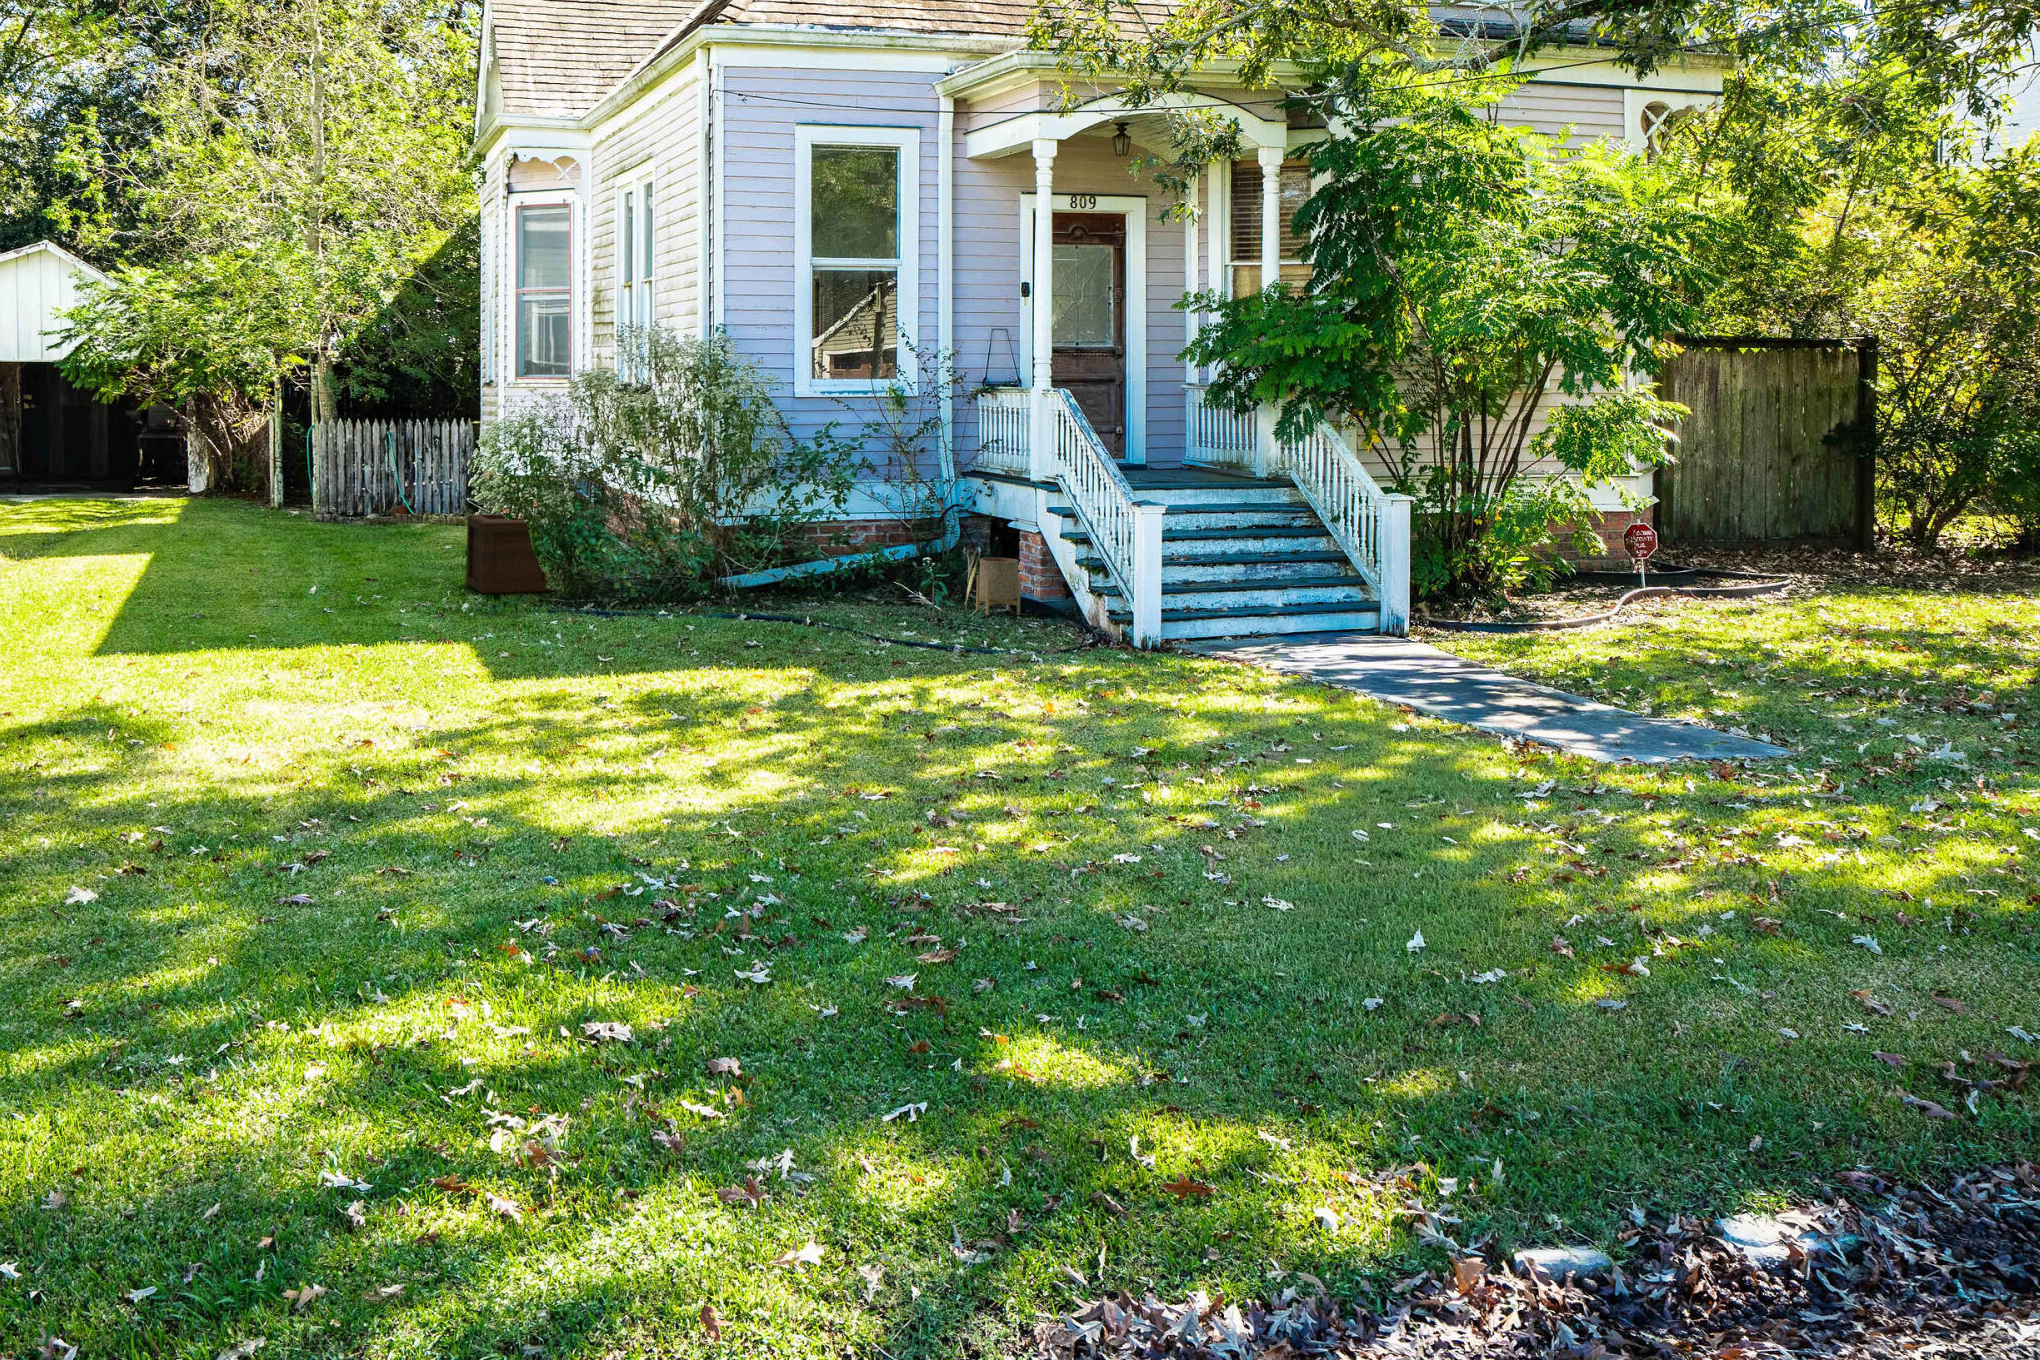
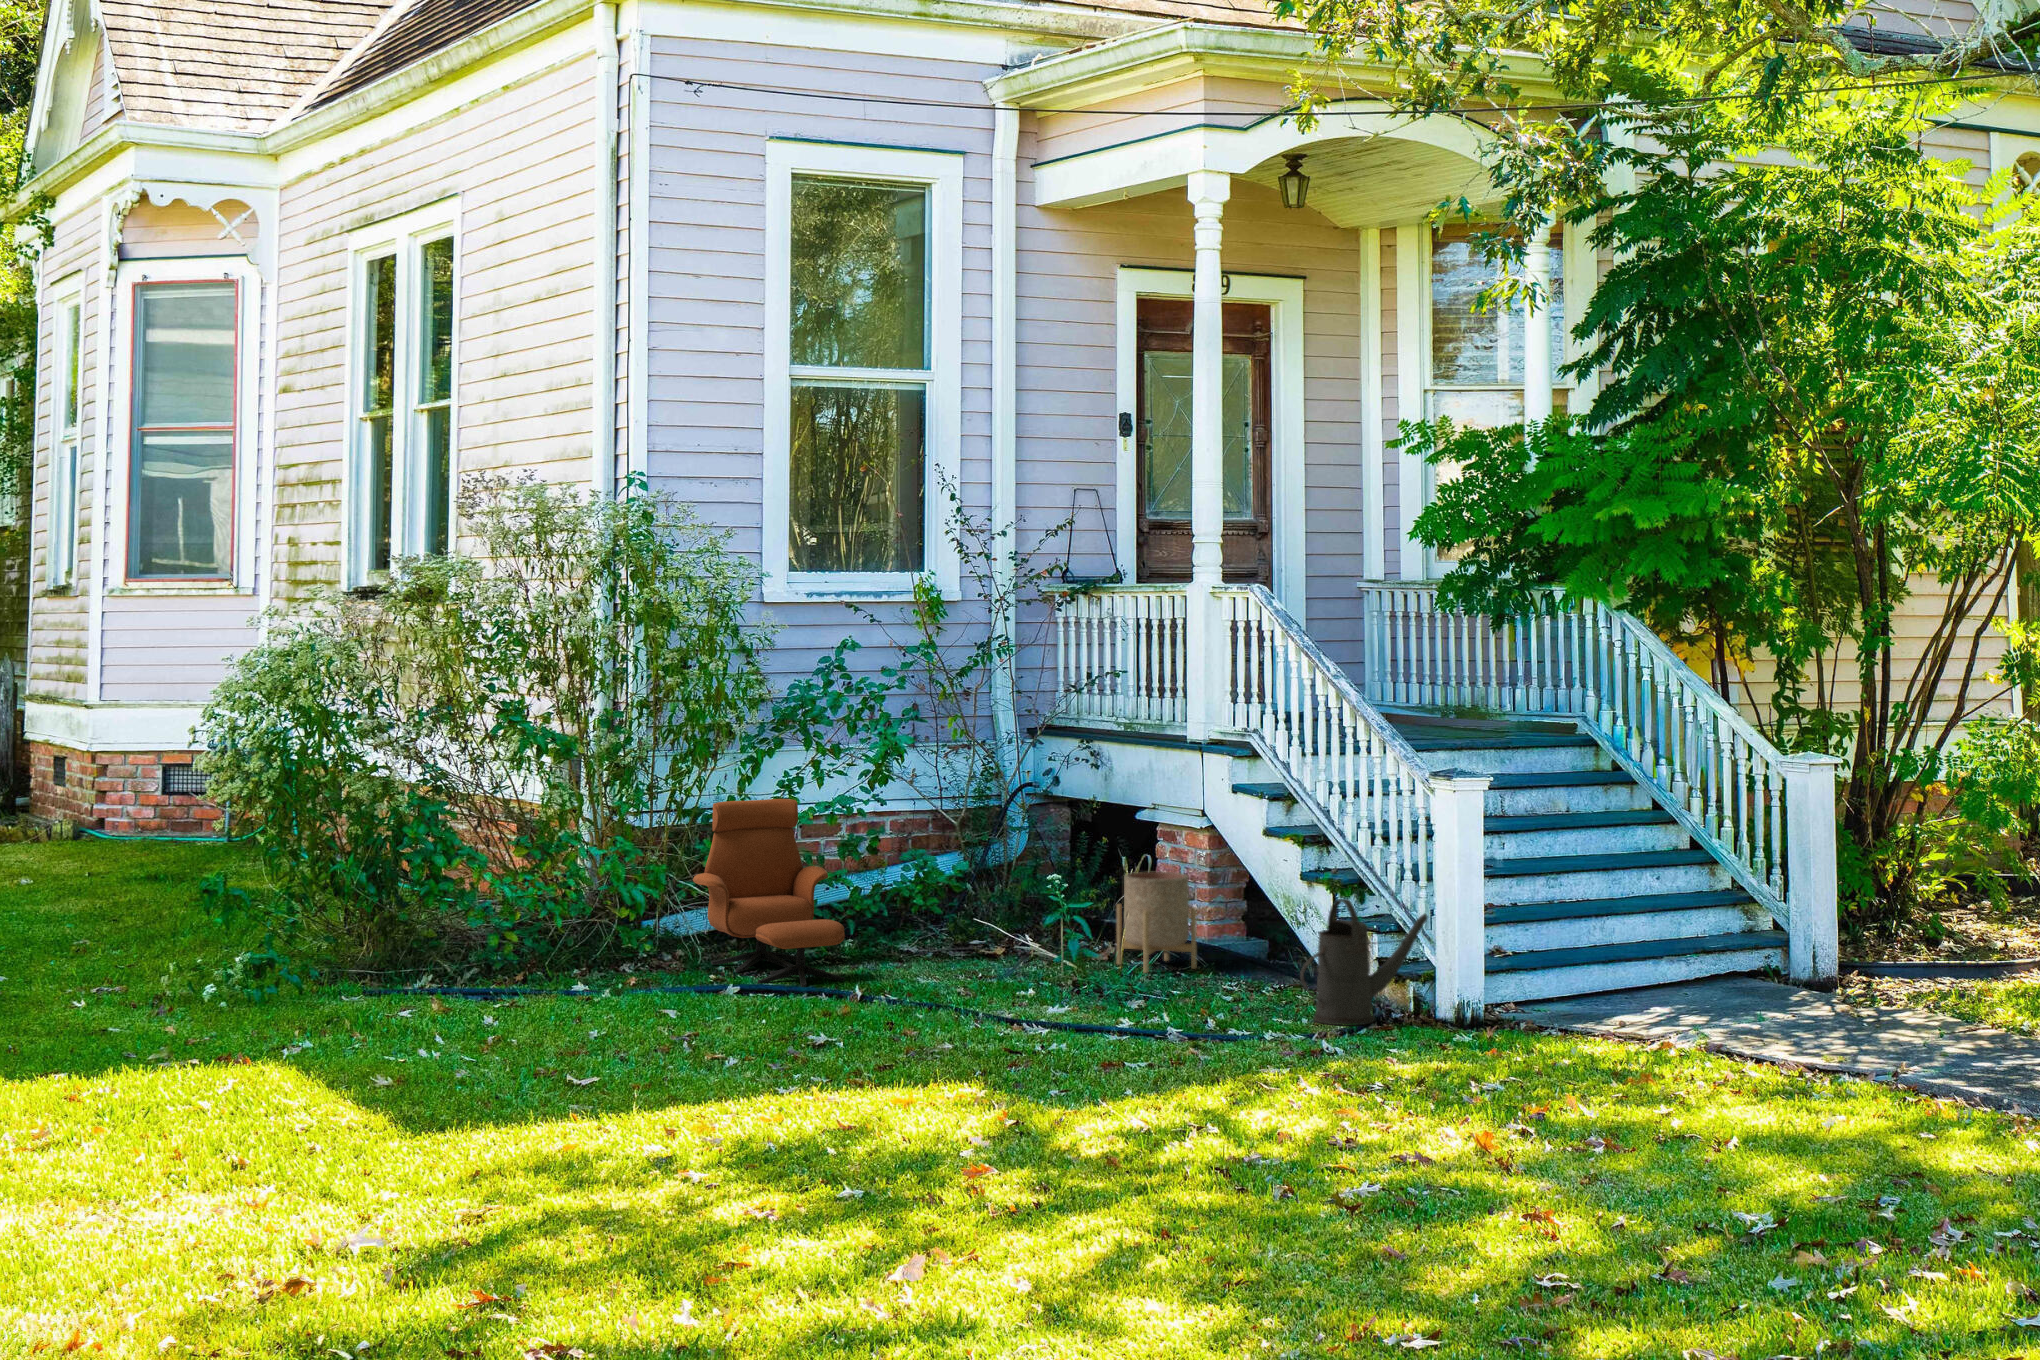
lounge chair: none [739,506,816,610] -> present [693,799,845,987]
wooden crate: present [466,514,553,594] -> none [167,836,353,996]
watering can: none [1040,575,1124,648] -> present [1300,899,1428,1026]

